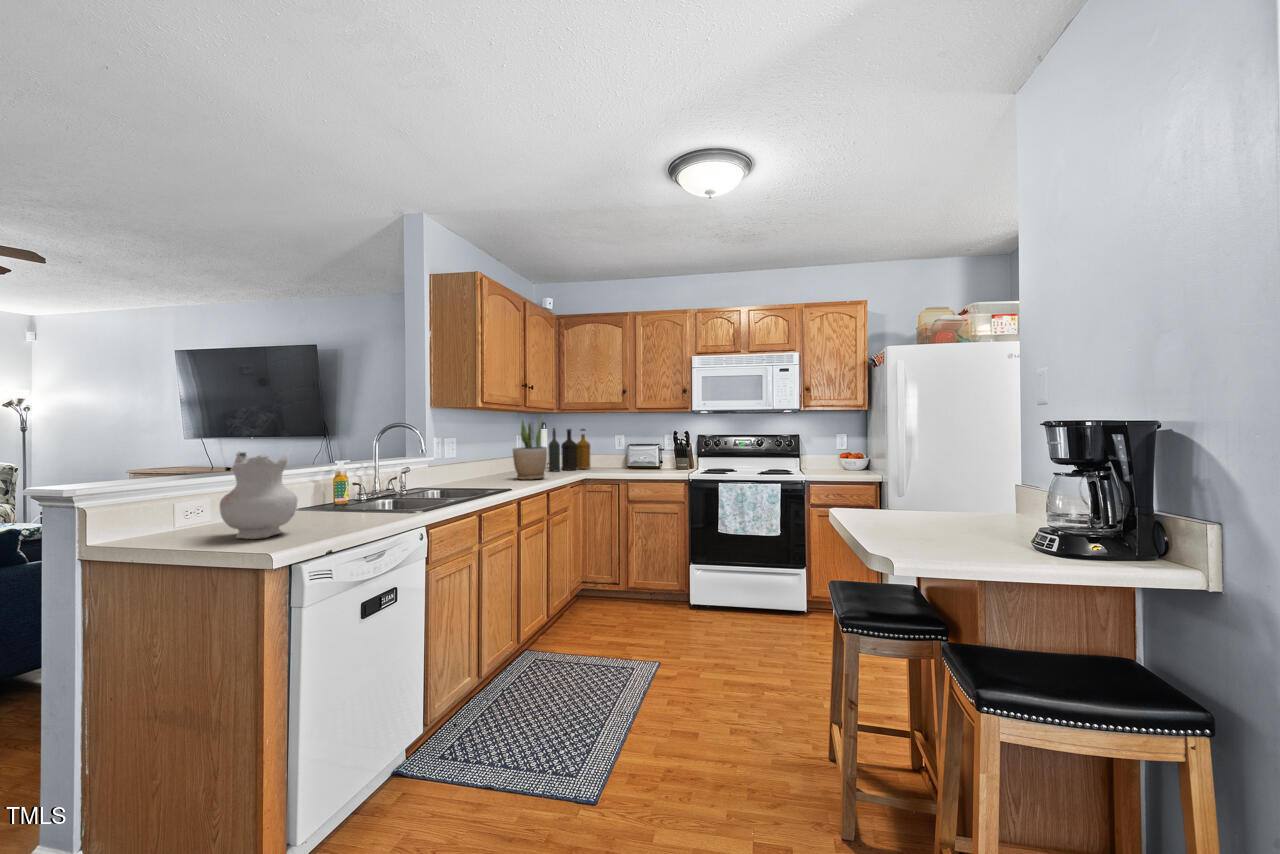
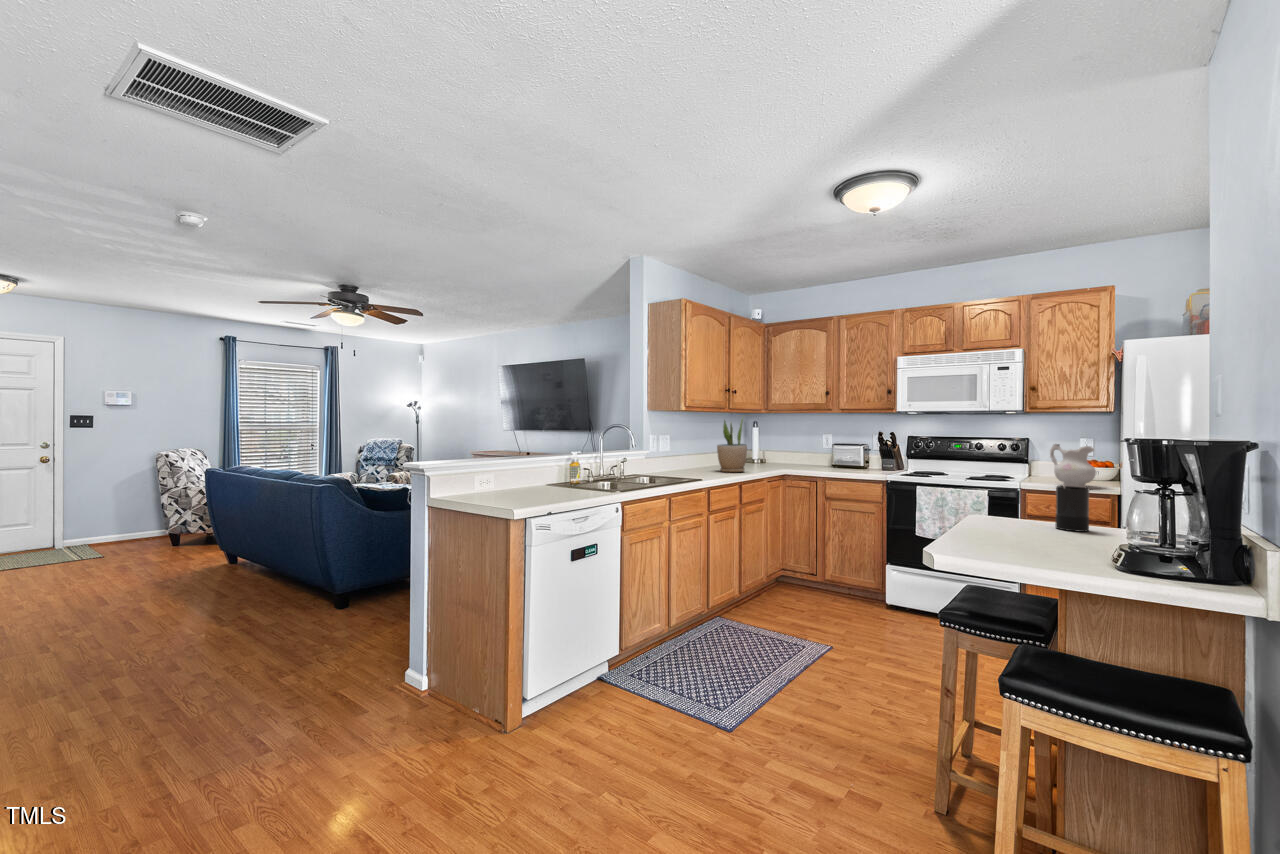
bottle: present [548,428,590,472] -> none [757,427,799,466]
ceramic pitcher: present [219,452,297,539] -> present [1050,444,1096,488]
candle: none [910,472,943,519] -> present [1055,483,1089,532]

